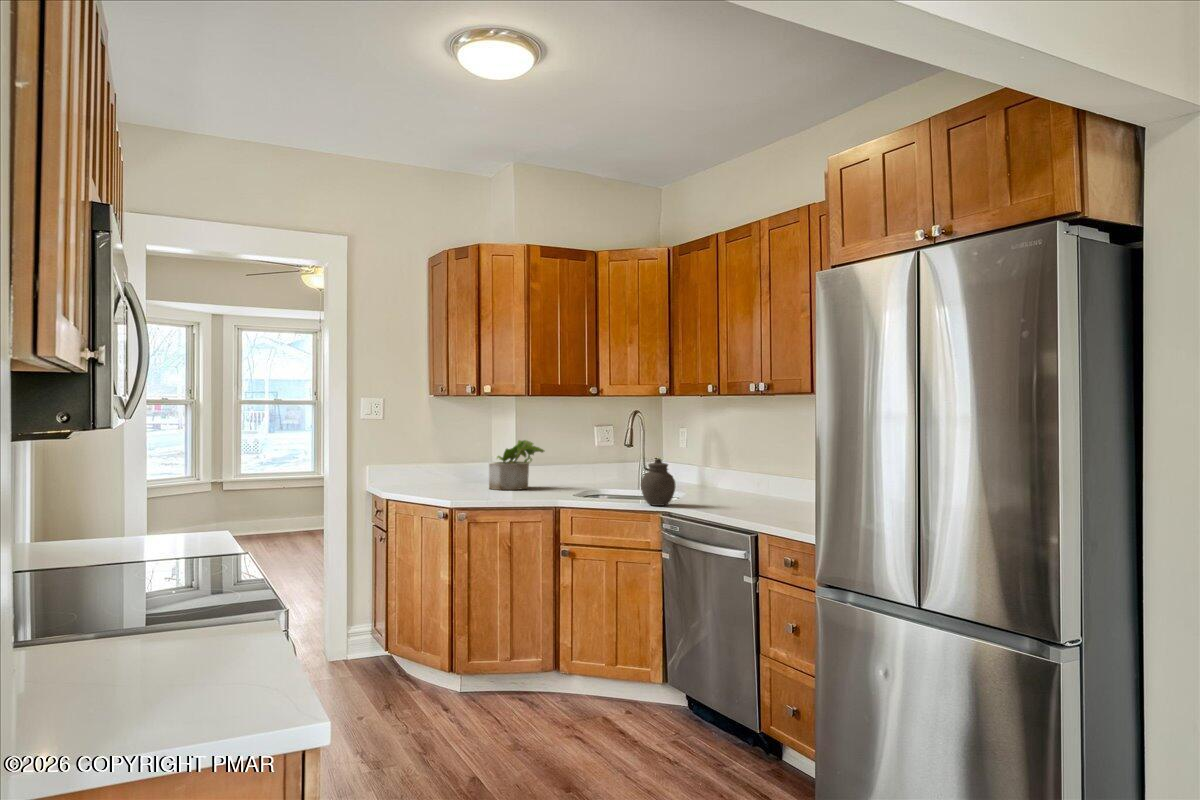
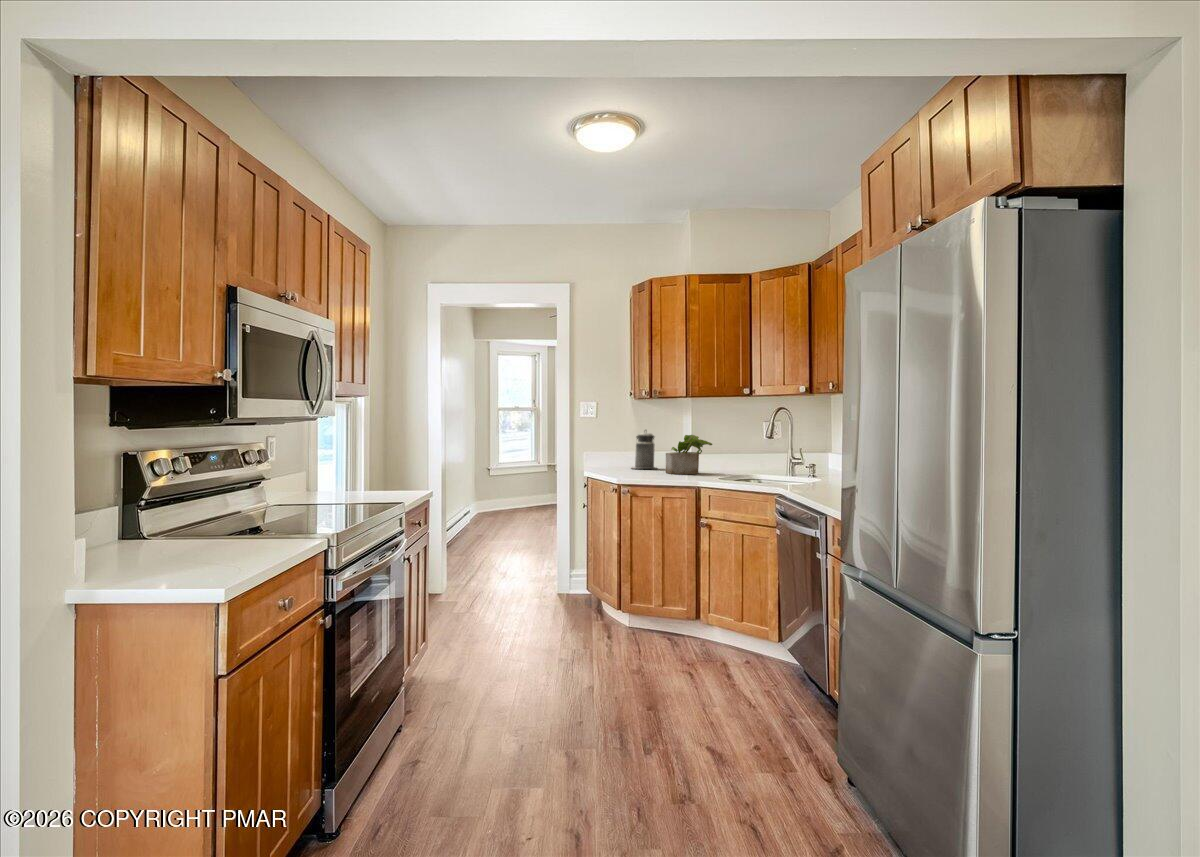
canister: none [430,433,466,485] -> present [632,430,657,469]
jar: present [641,459,676,506] -> none [758,450,788,491]

